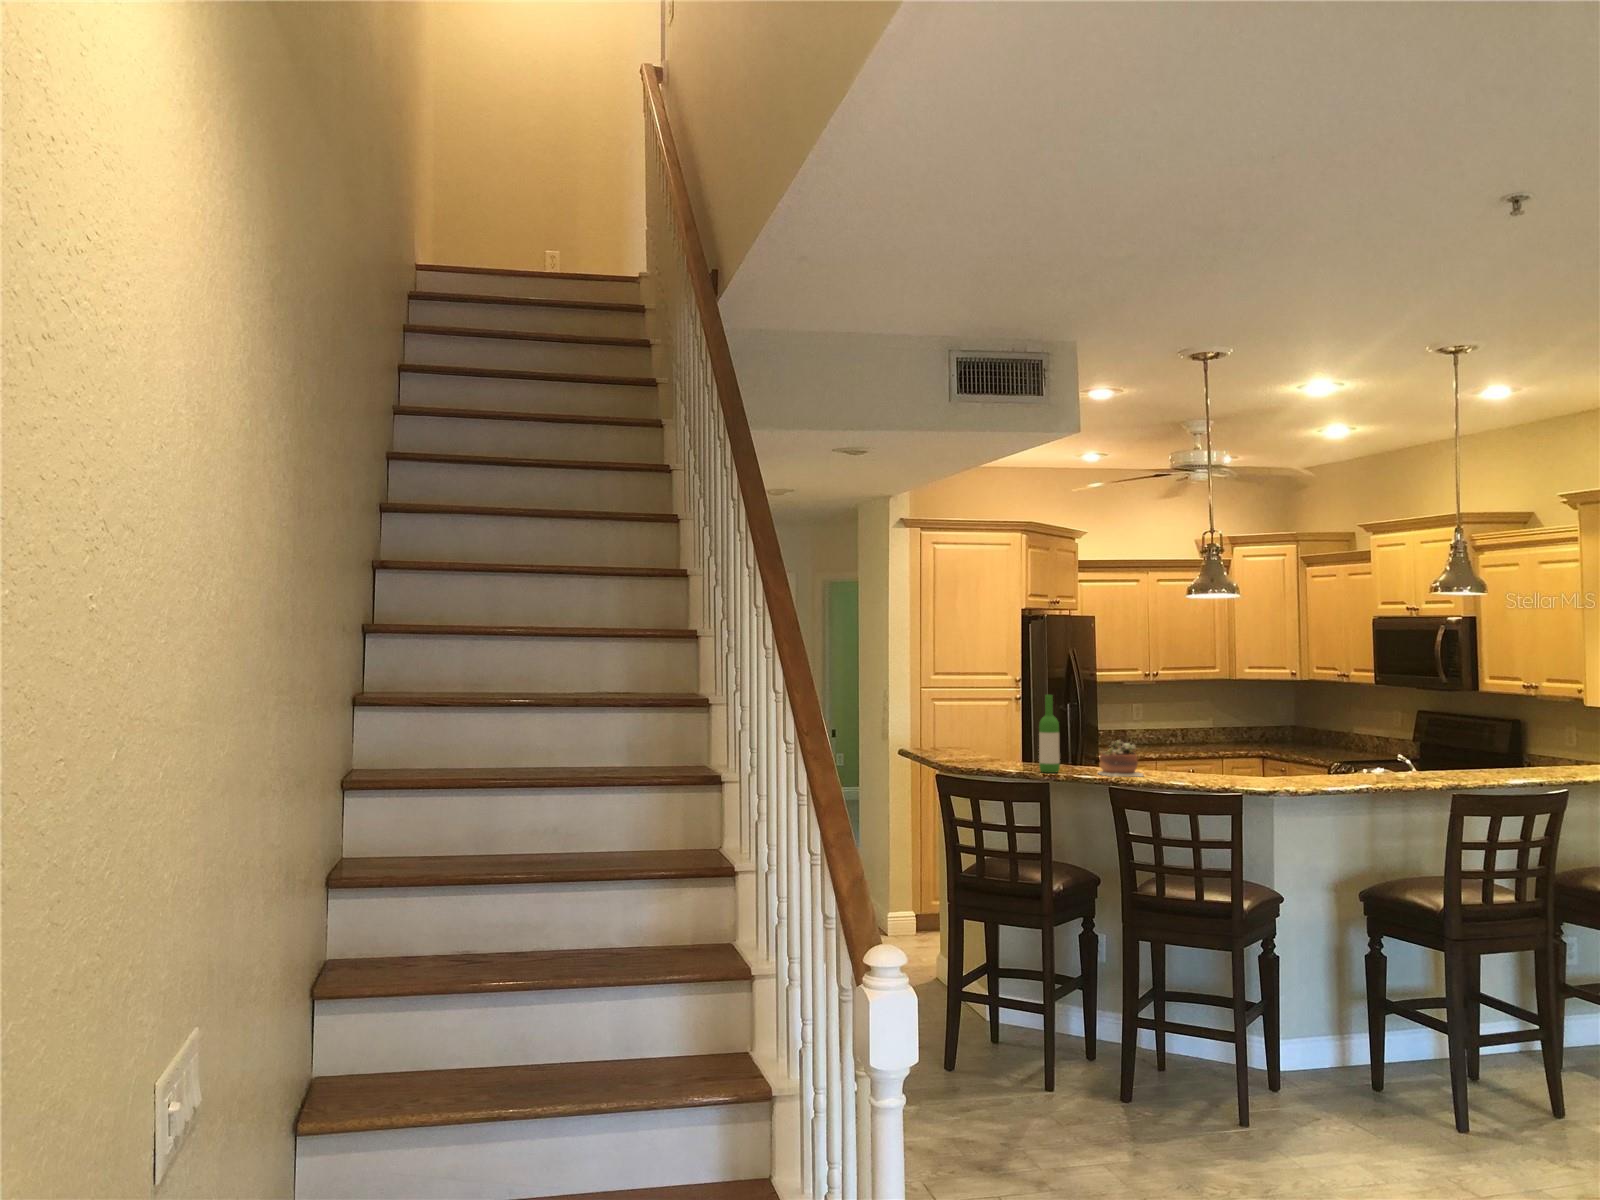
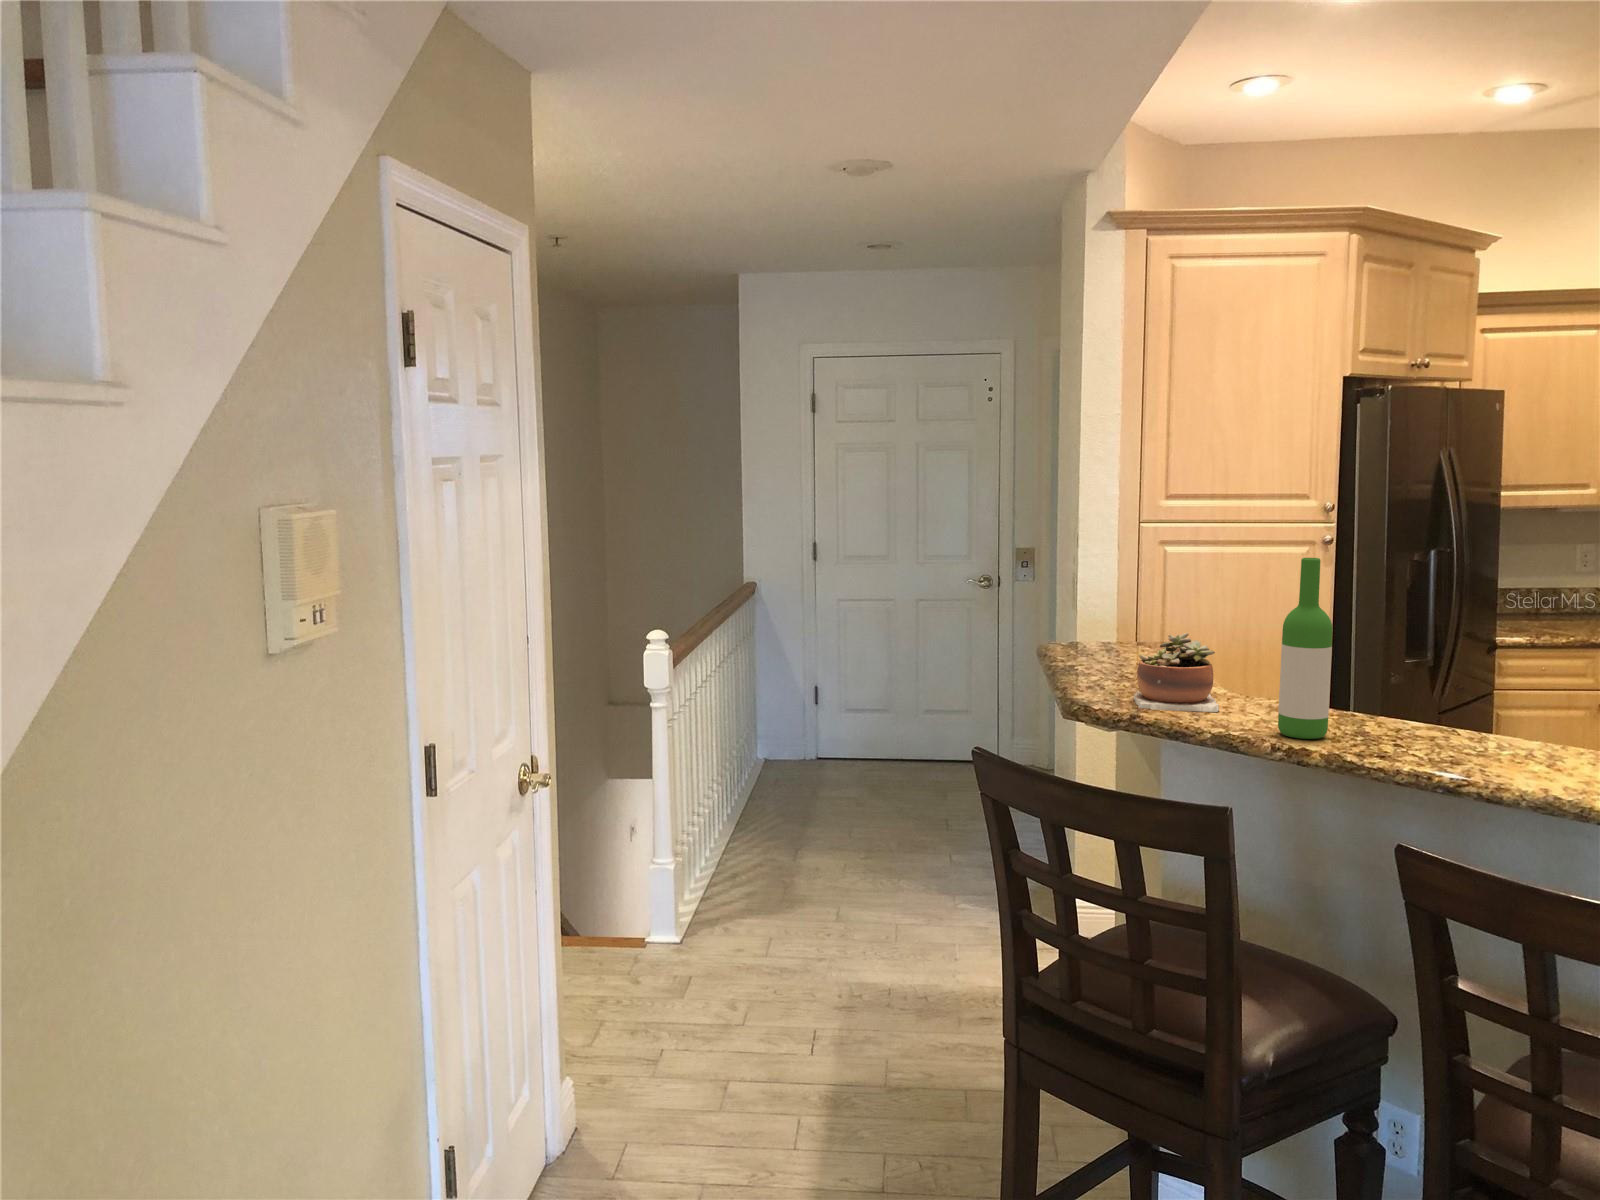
succulent plant: present [1098,740,1143,777] -> present [1133,633,1219,712]

